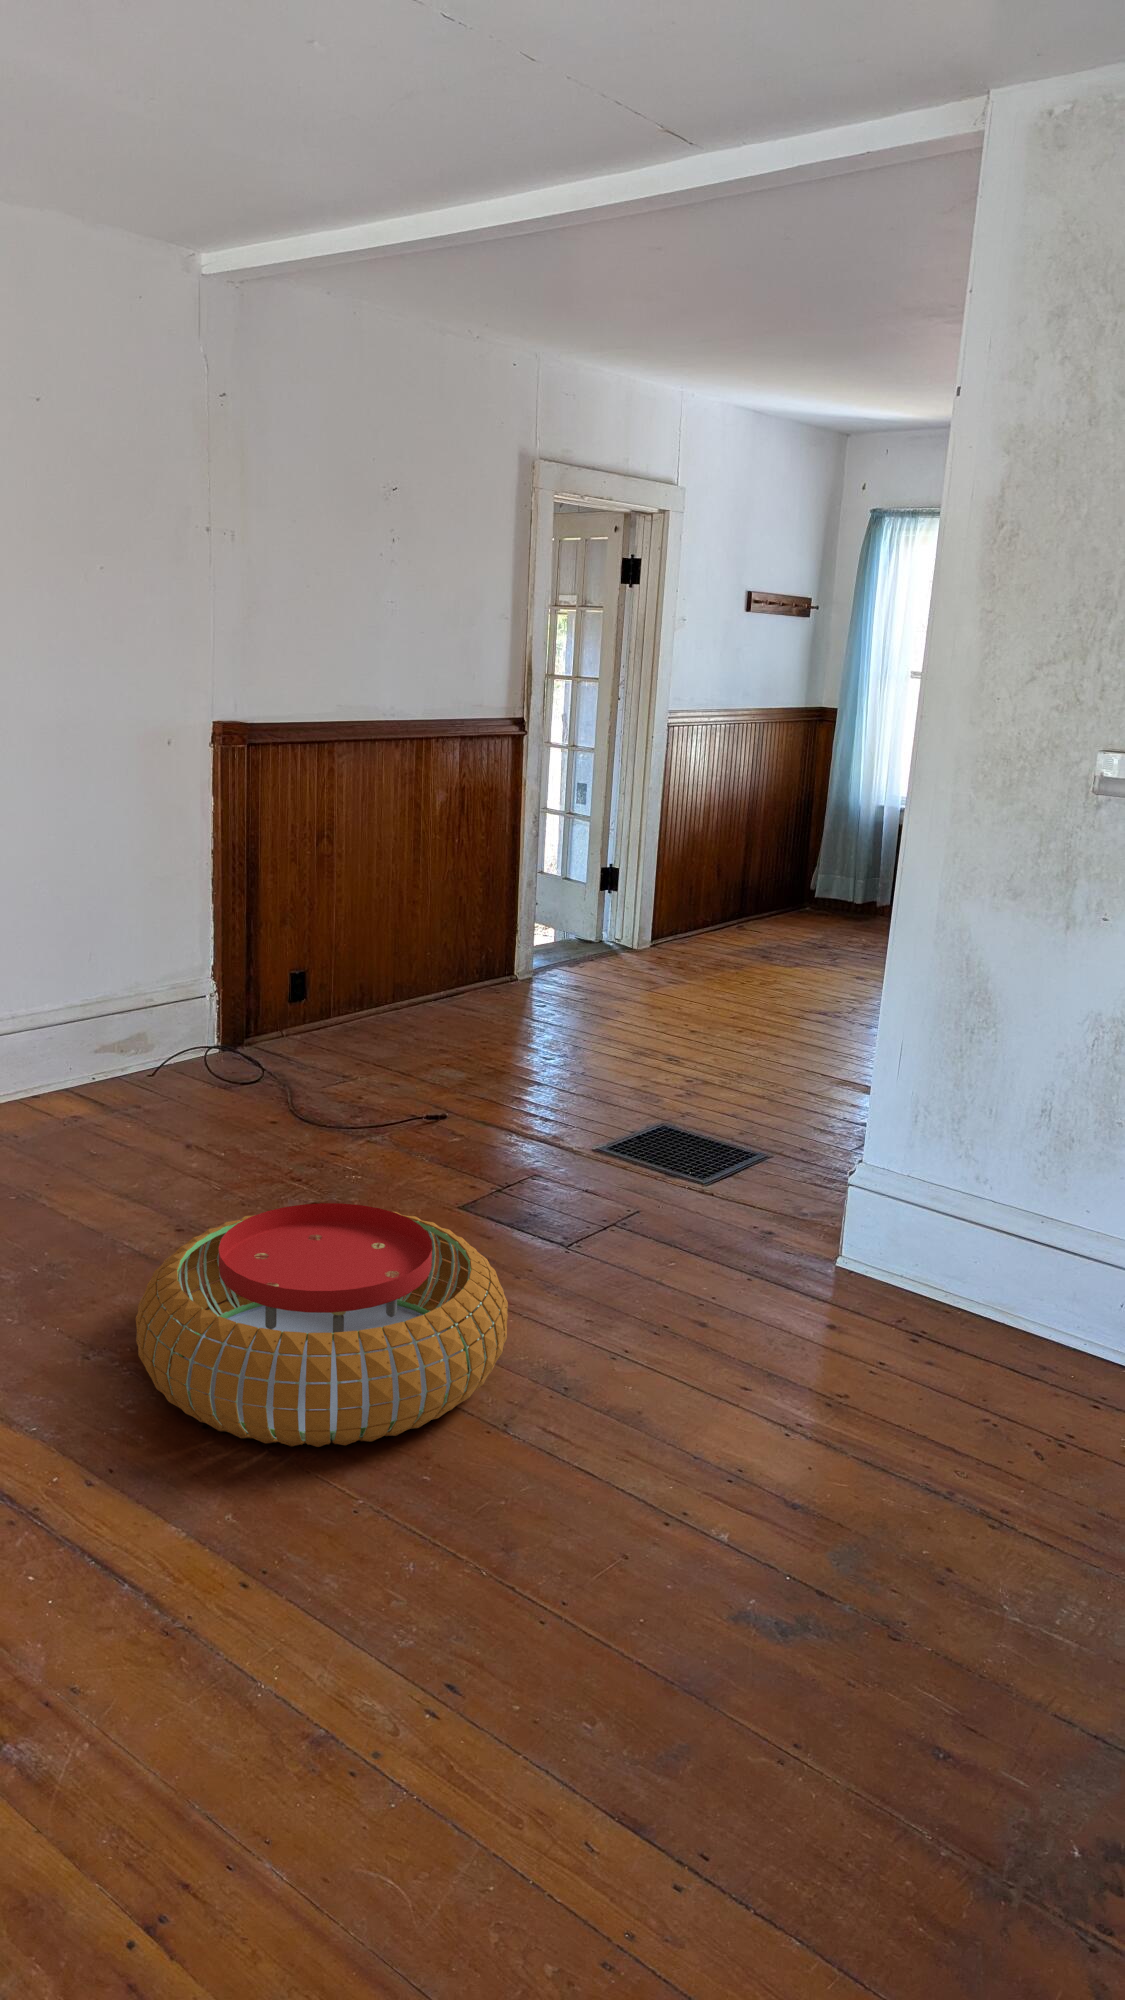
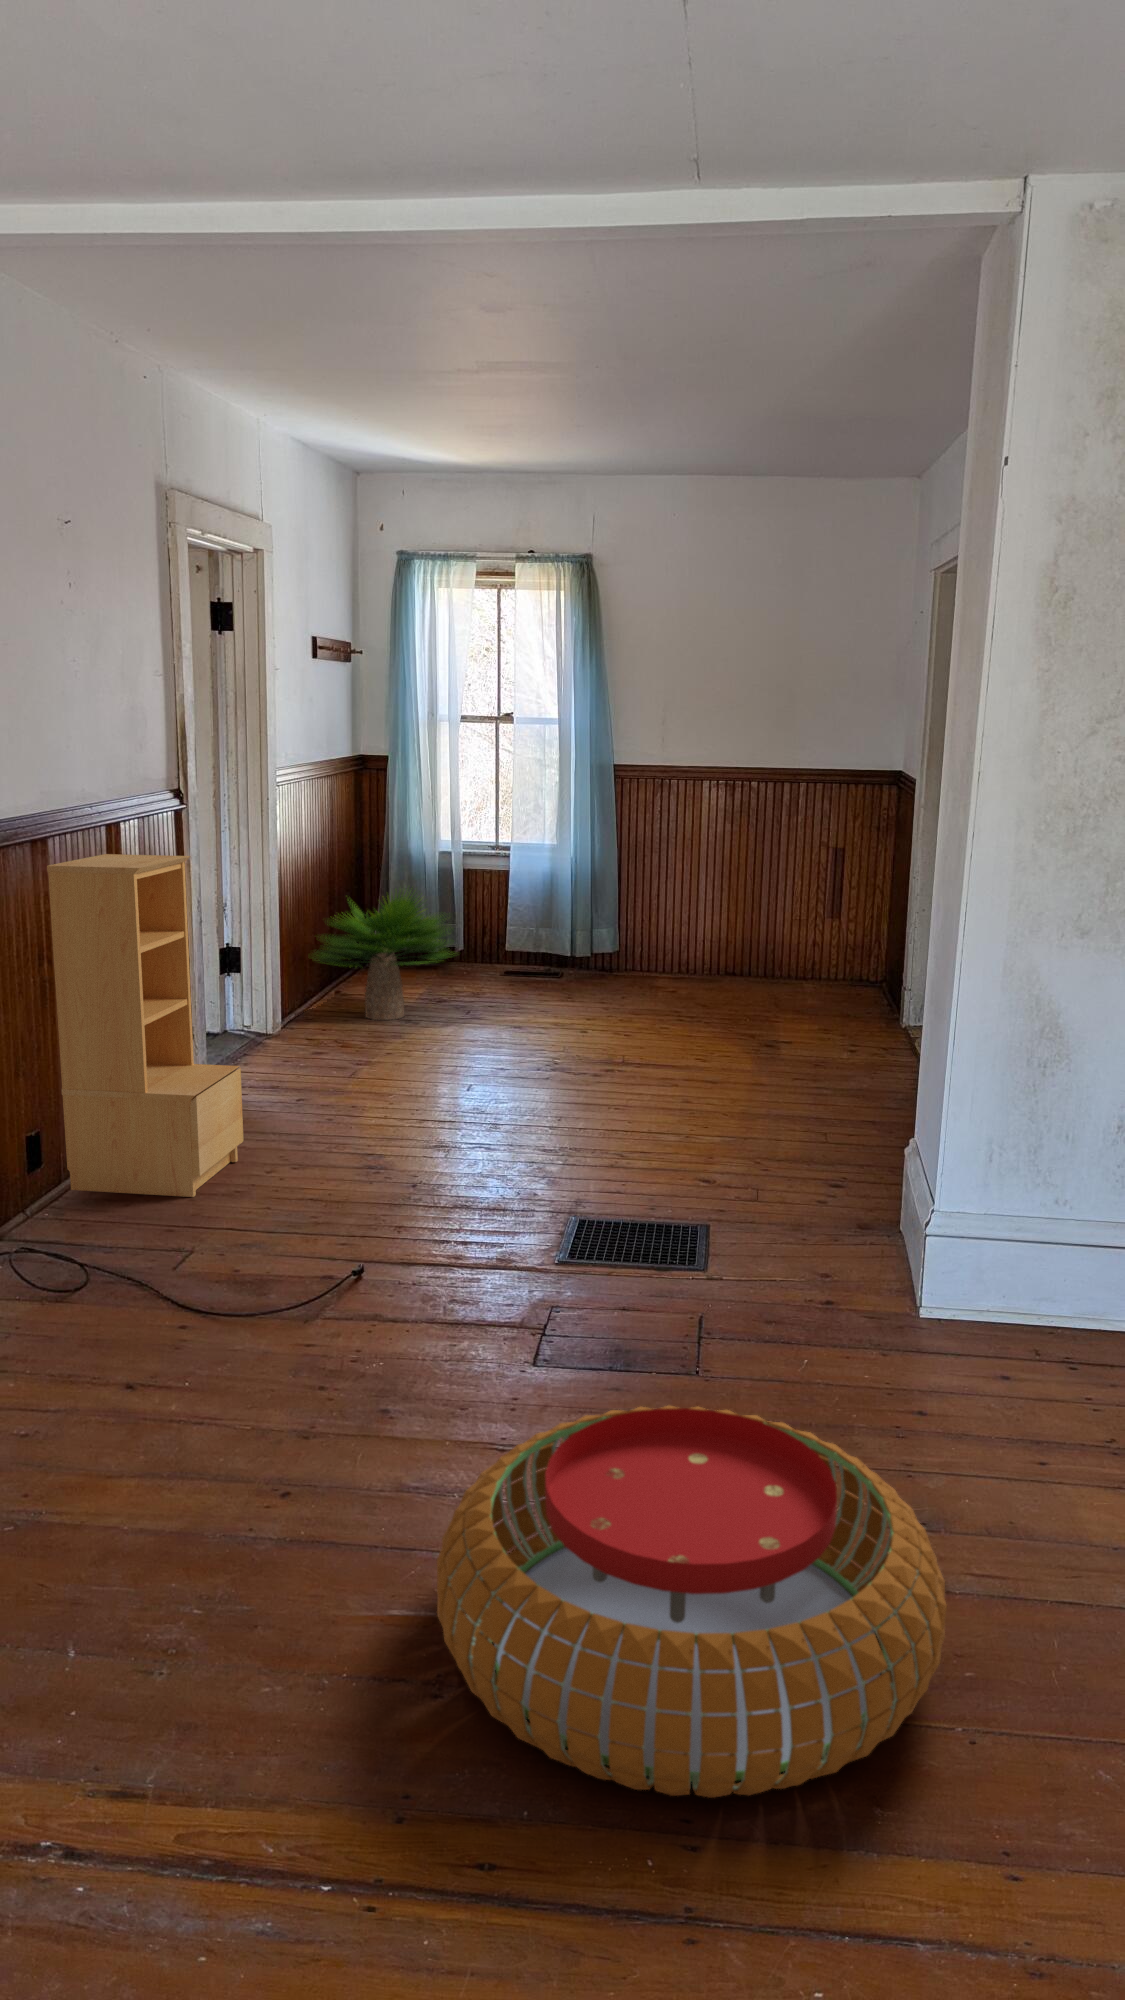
bookshelf: none [335,770,479,1048] -> present [47,854,243,1197]
potted plant: none [684,828,827,953] -> present [314,893,451,1020]

